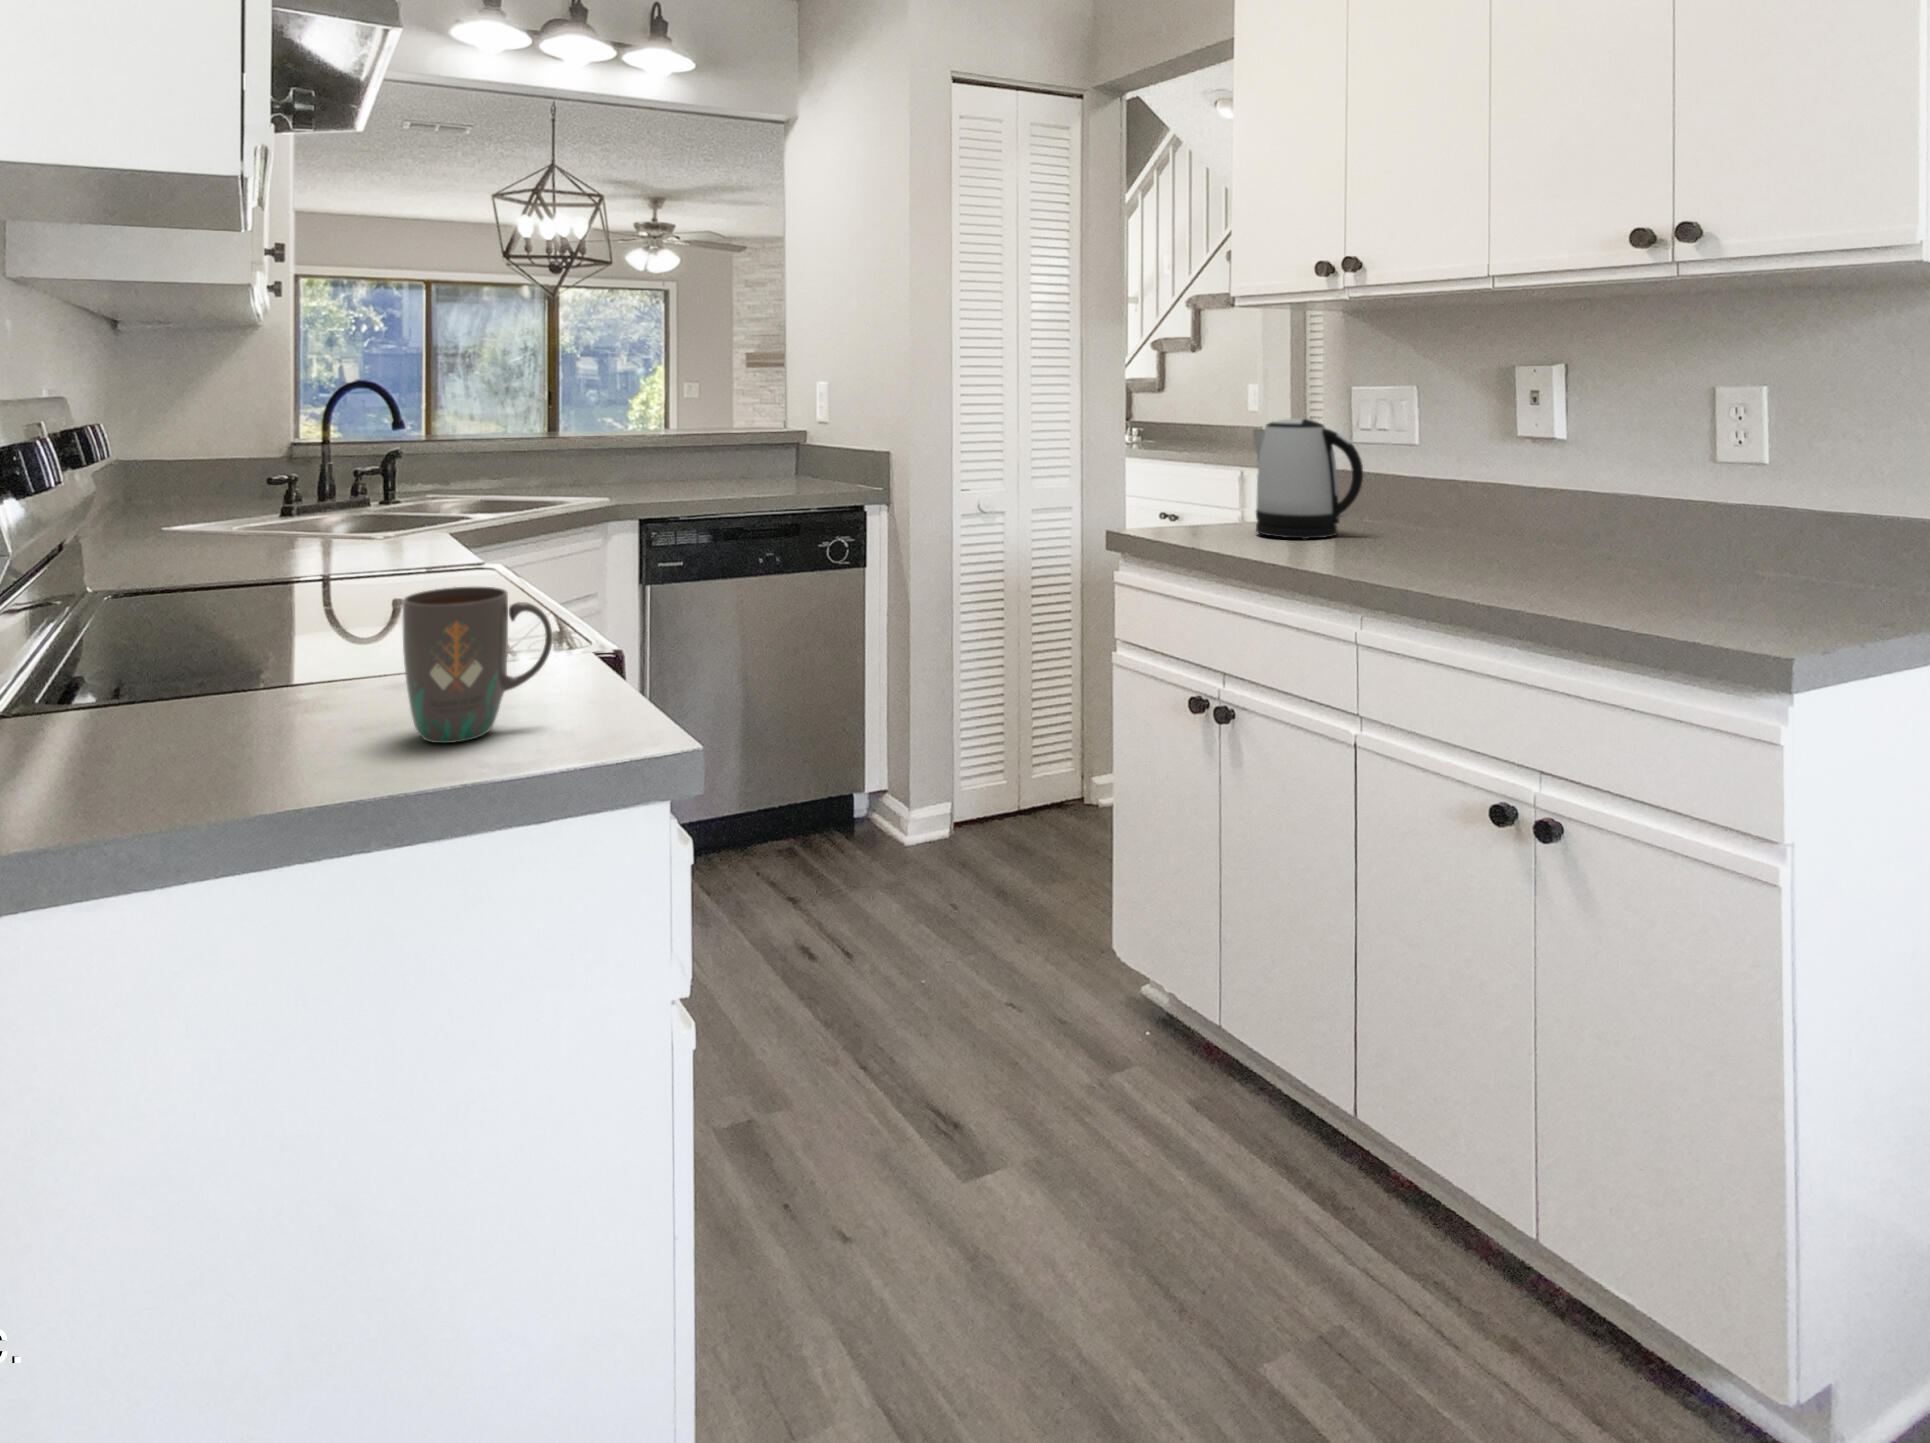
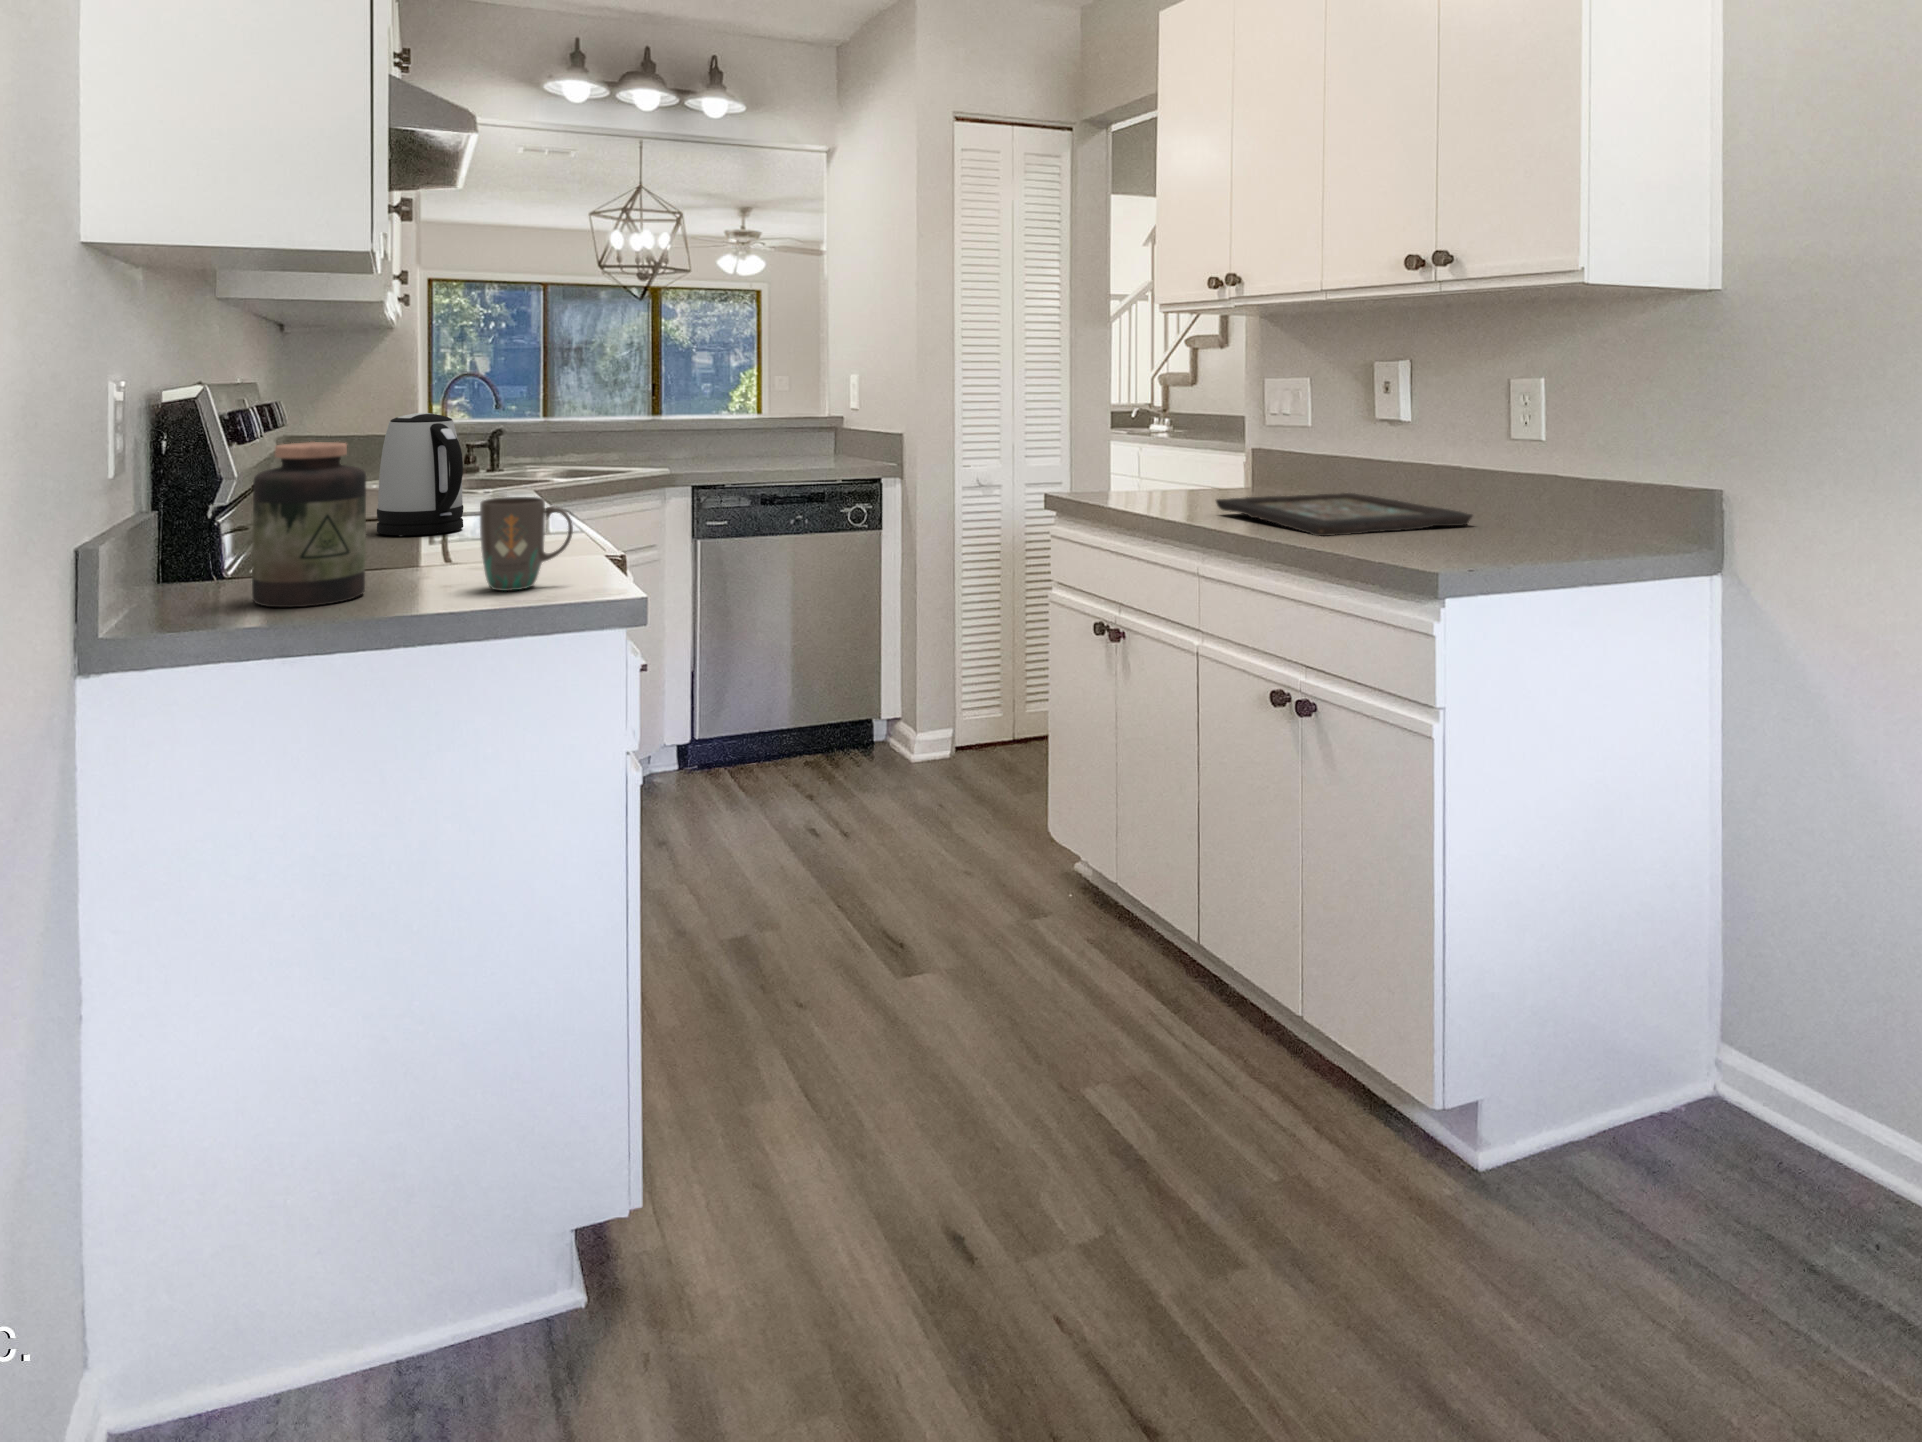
kettle: present [1253,419,1363,539] -> present [377,413,463,536]
jar: none [10,508,211,797] -> present [252,442,366,607]
decorative tray: none [1345,526,1697,592] -> present [1216,493,1473,536]

